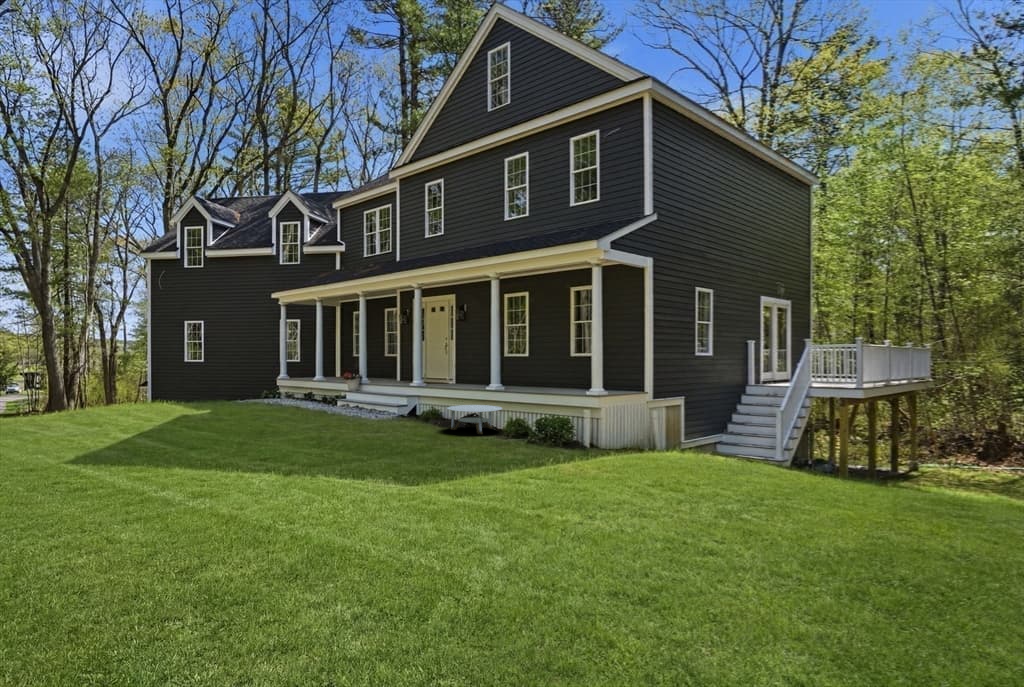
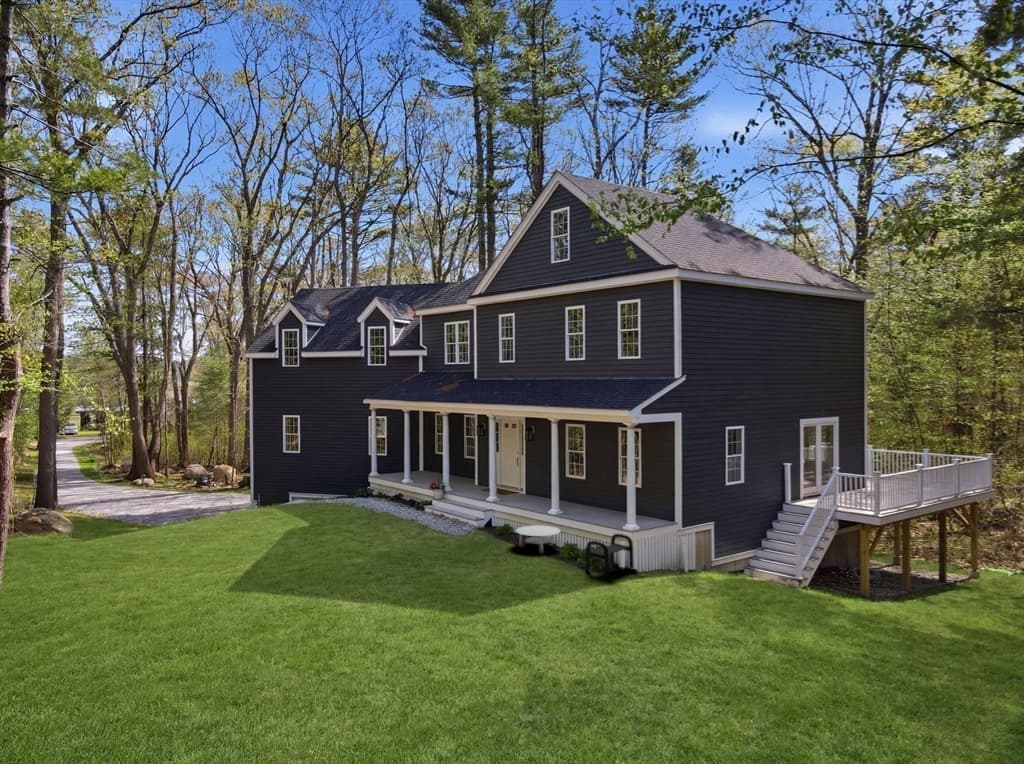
bench: none [542,402,601,452] -> present [585,534,633,577]

